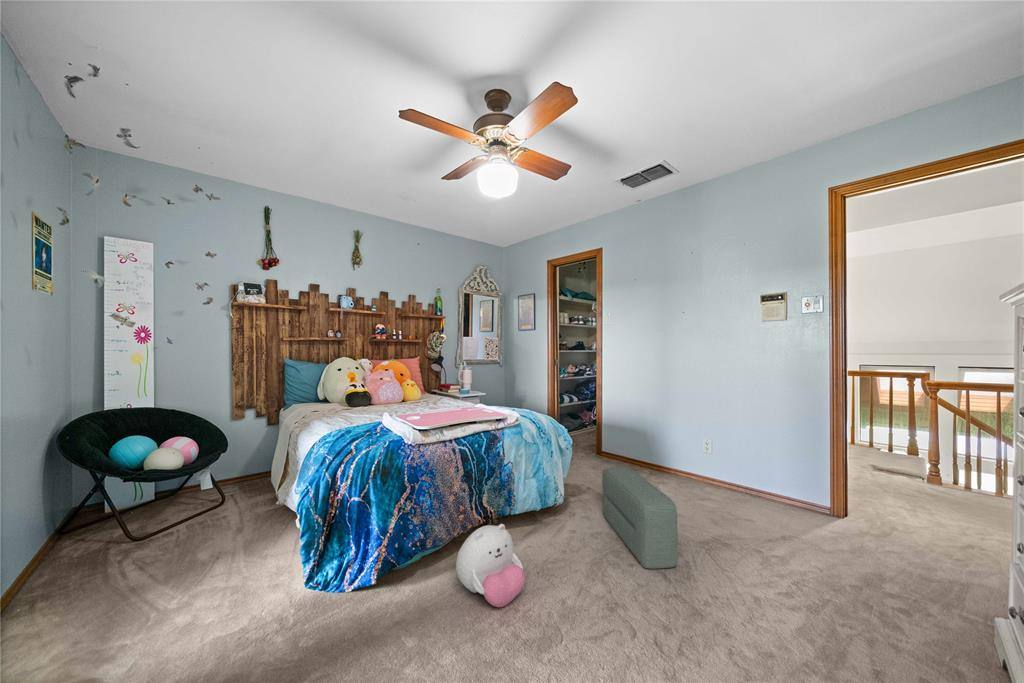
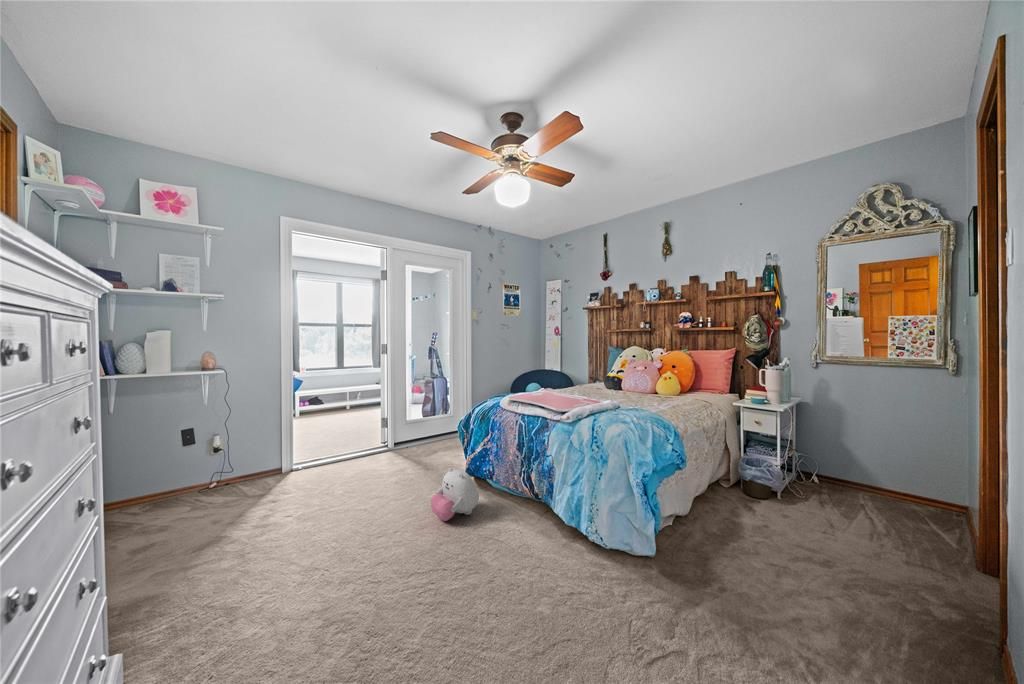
pouf: present [602,467,678,569] -> none [478,516,630,626]

